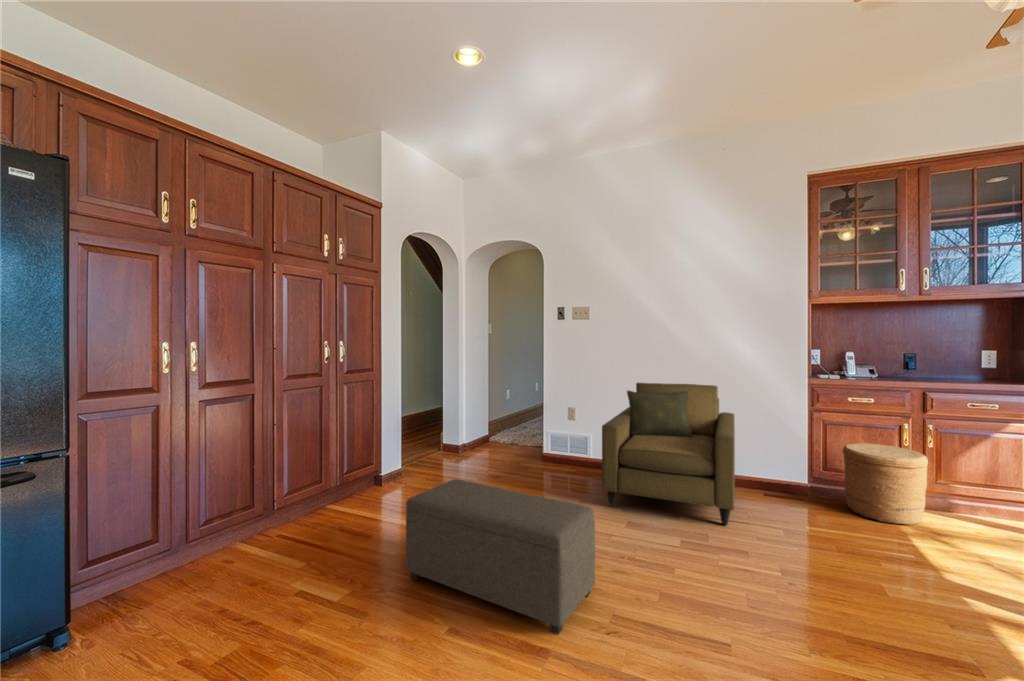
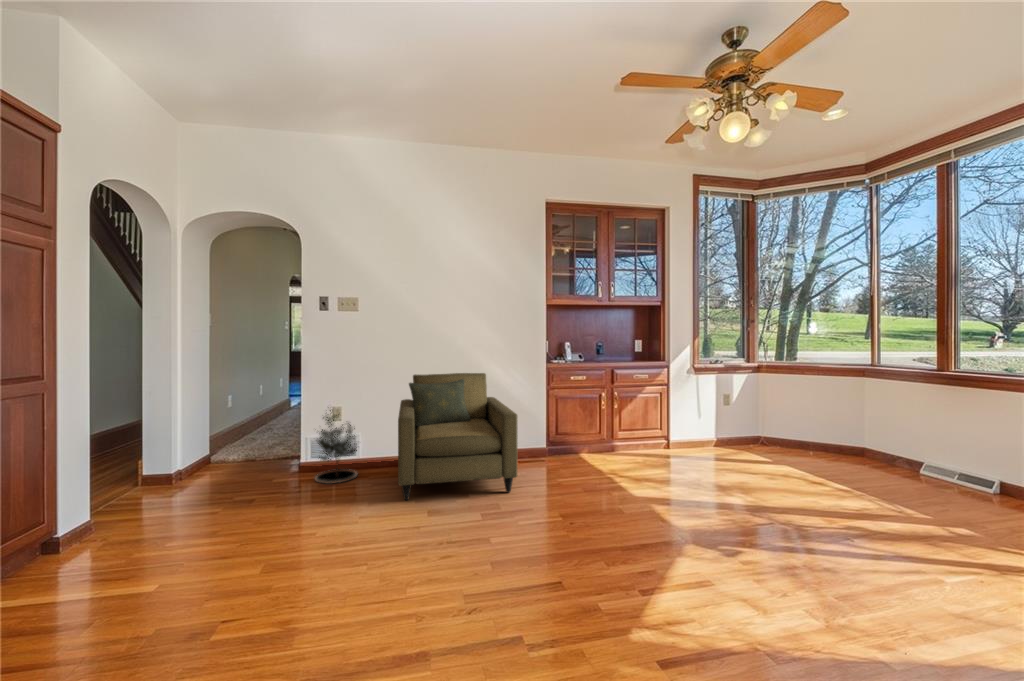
potted tree: none [546,405,589,477] -> present [315,410,357,484]
woven basket: present [843,443,928,525] -> none [572,410,621,466]
ottoman: present [406,479,595,634] -> none [207,495,445,645]

